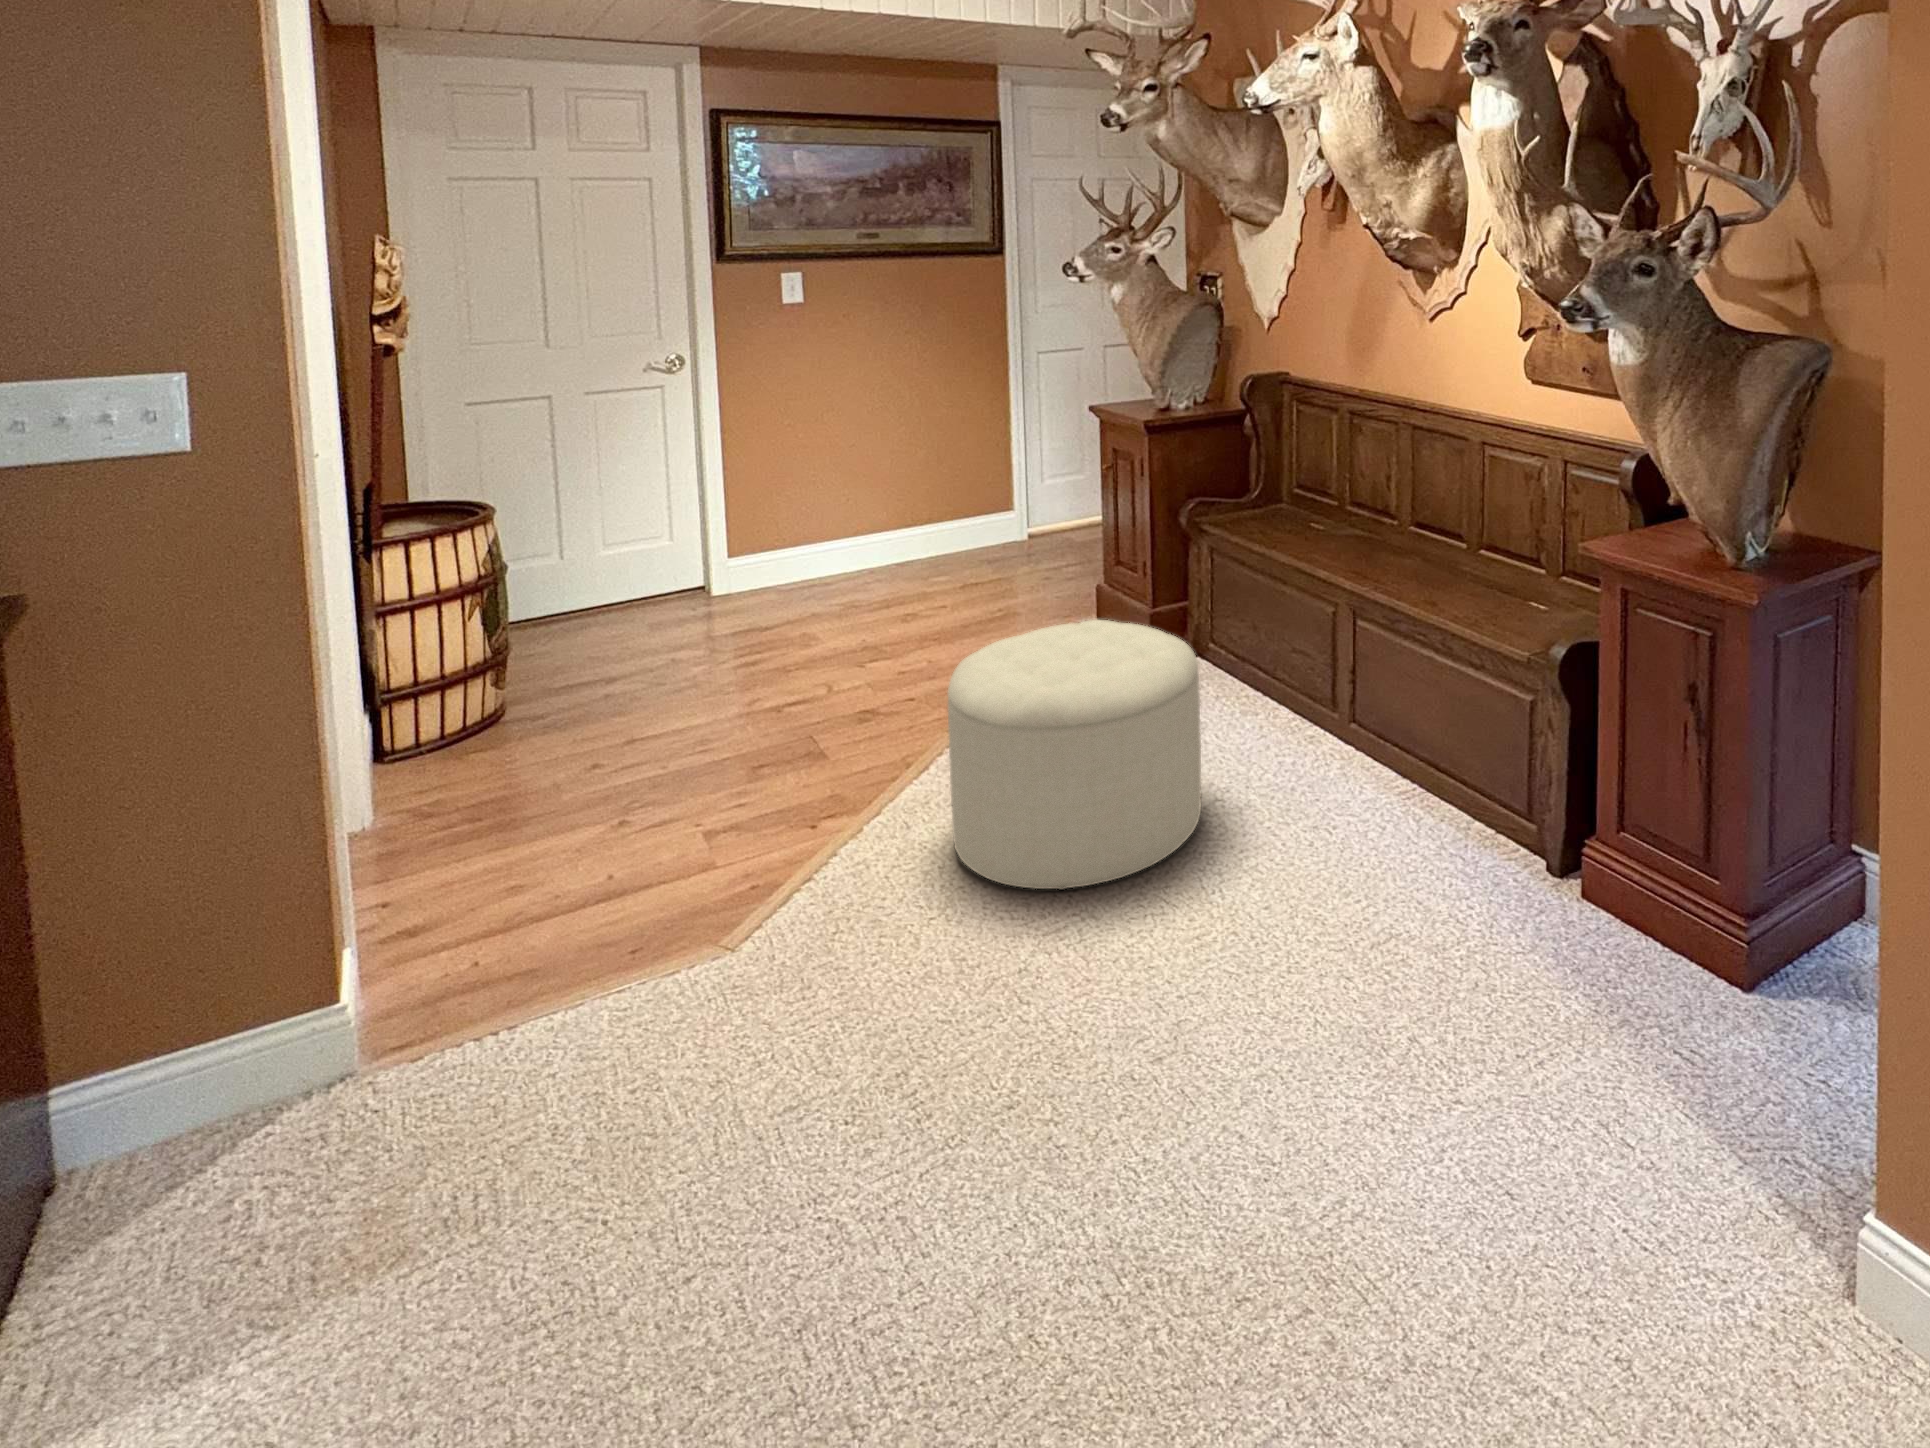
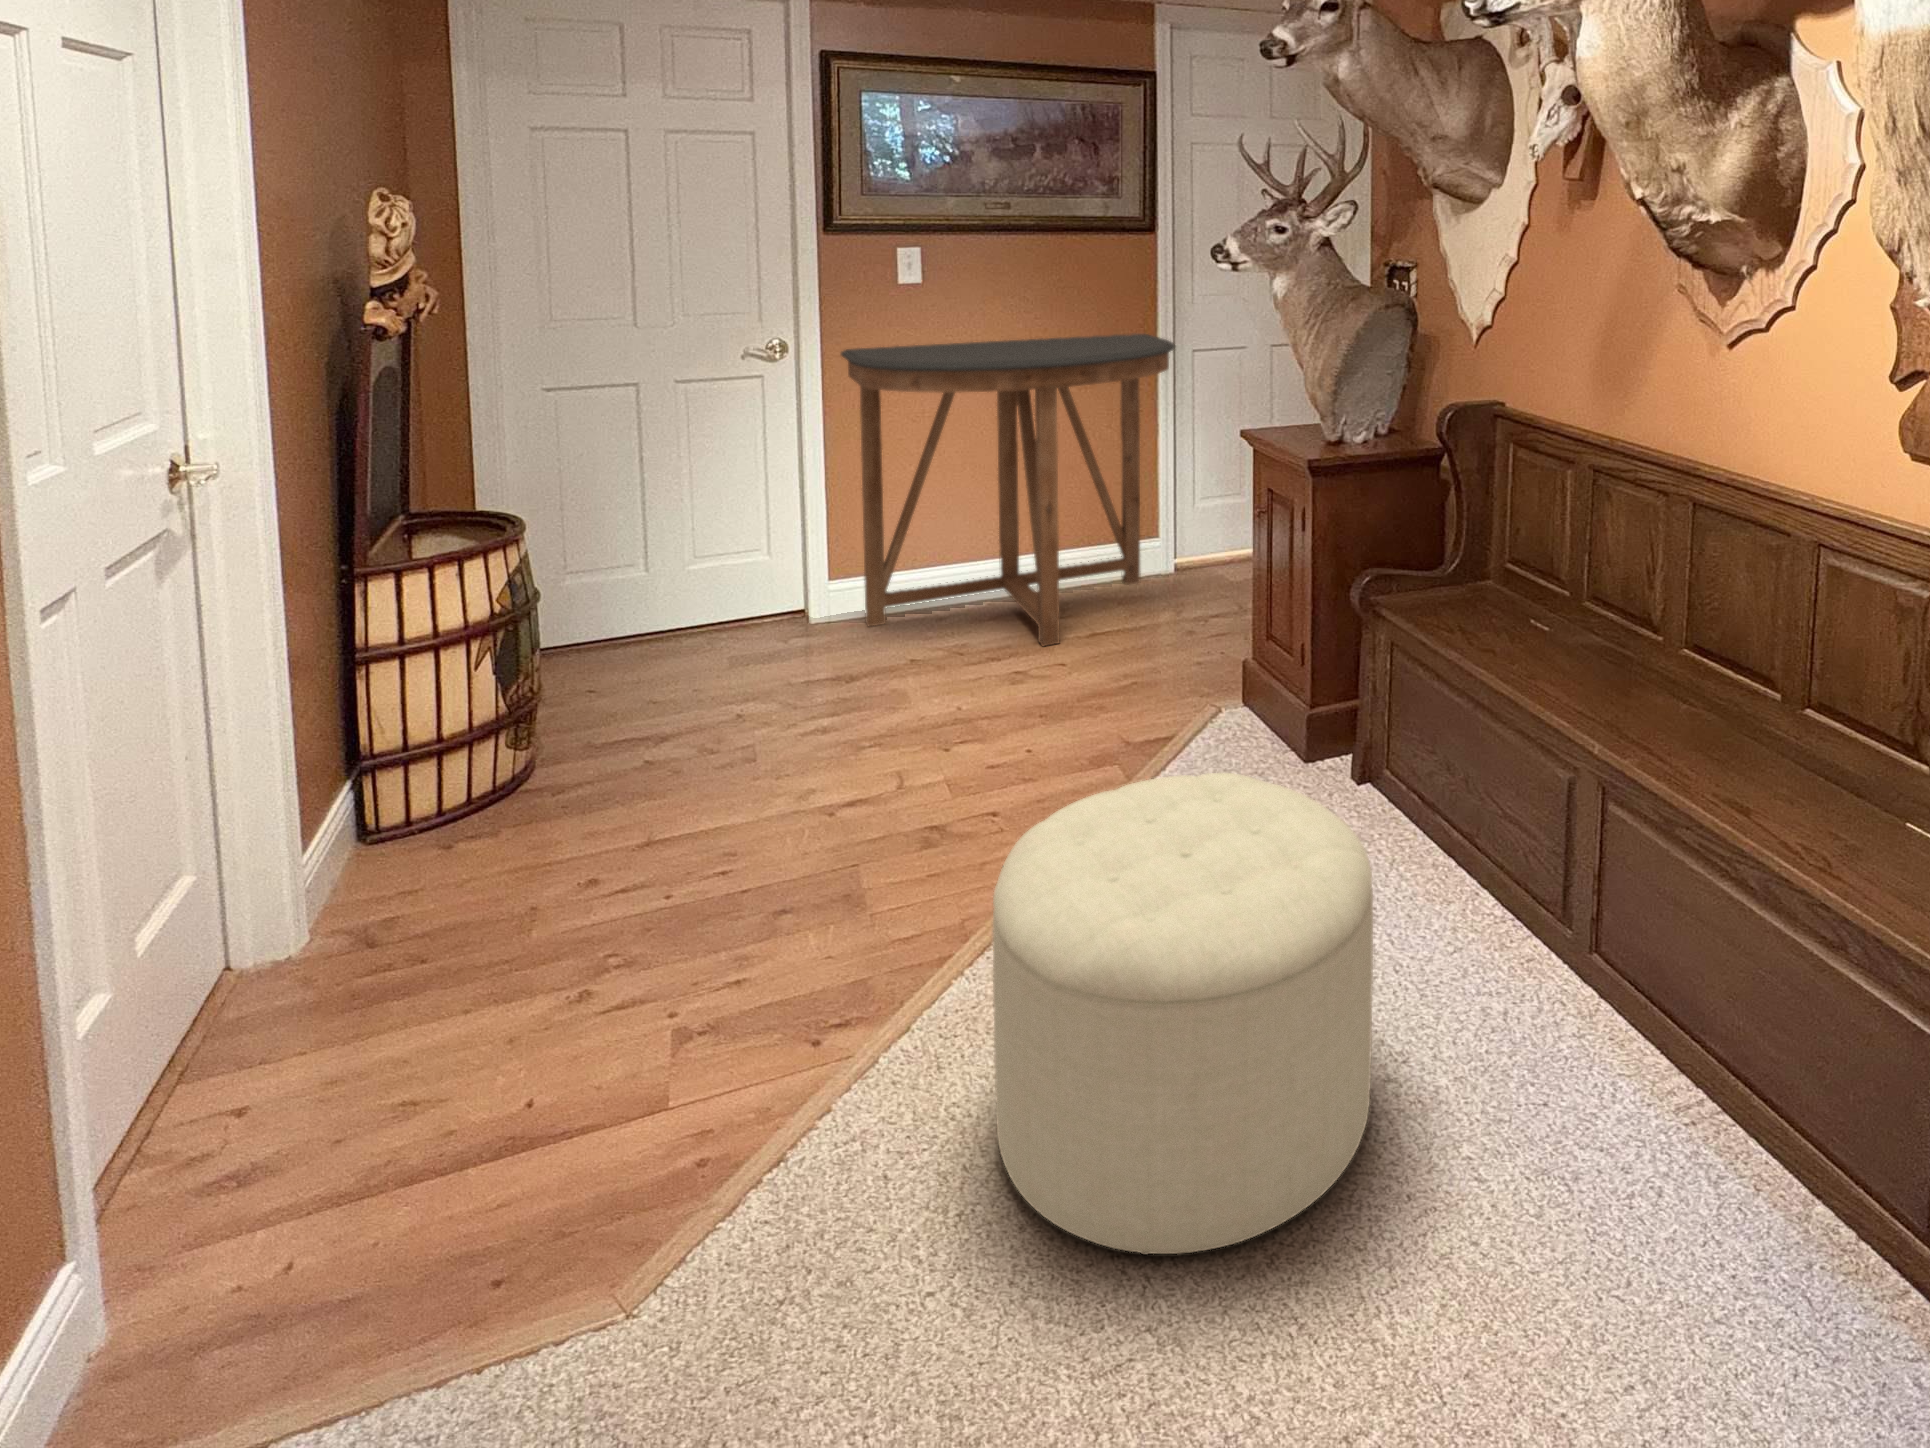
console table: none [734,340,1024,597] -> present [841,333,1175,646]

